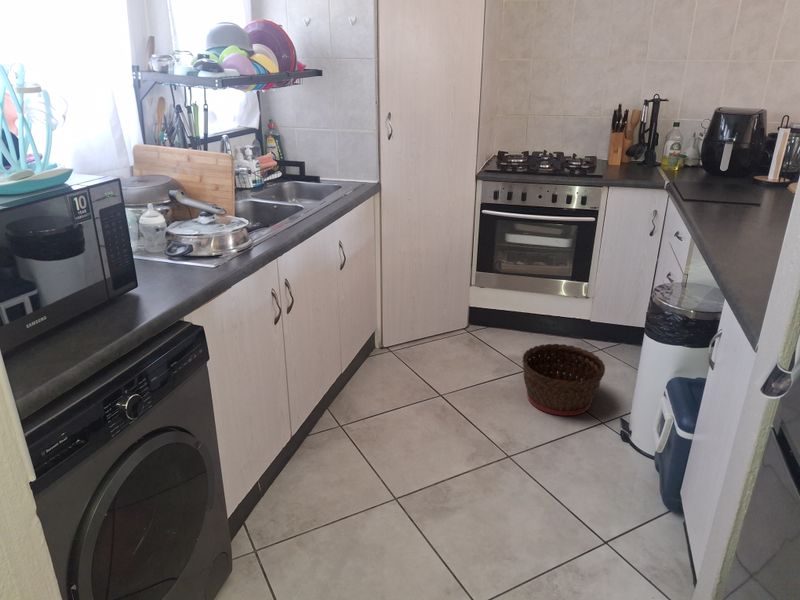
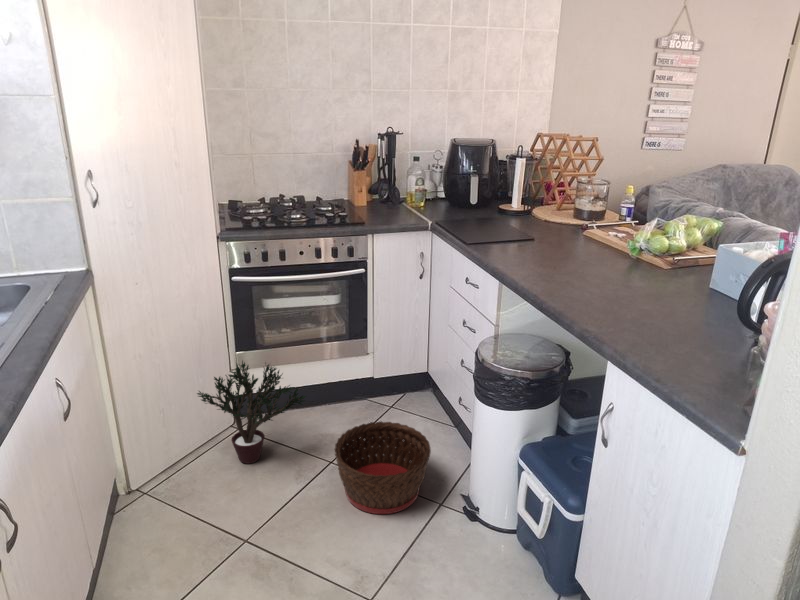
potted plant: none [436,275,517,355] -> present [197,361,306,464]

